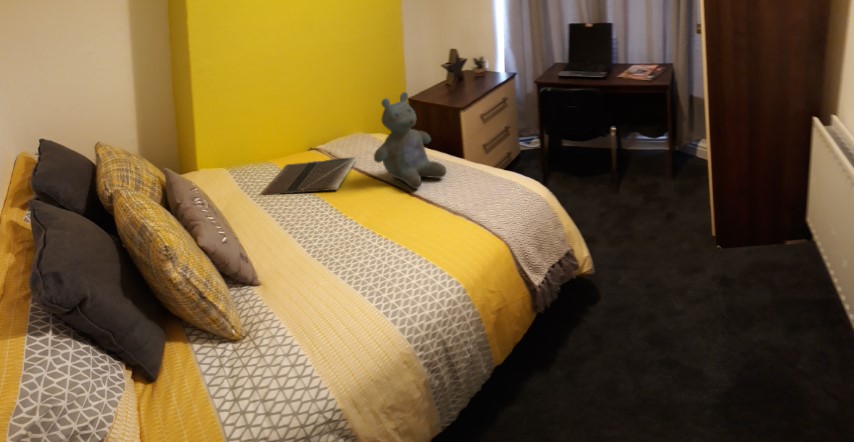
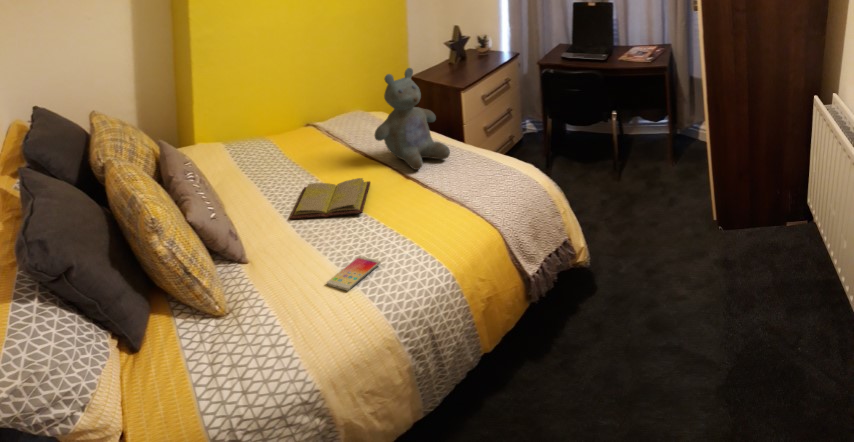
laptop: present [260,157,356,195] -> none [255,133,359,170]
diary: none [297,199,373,241] -> present [290,178,370,219]
smartphone: none [340,273,392,308] -> present [327,256,381,291]

